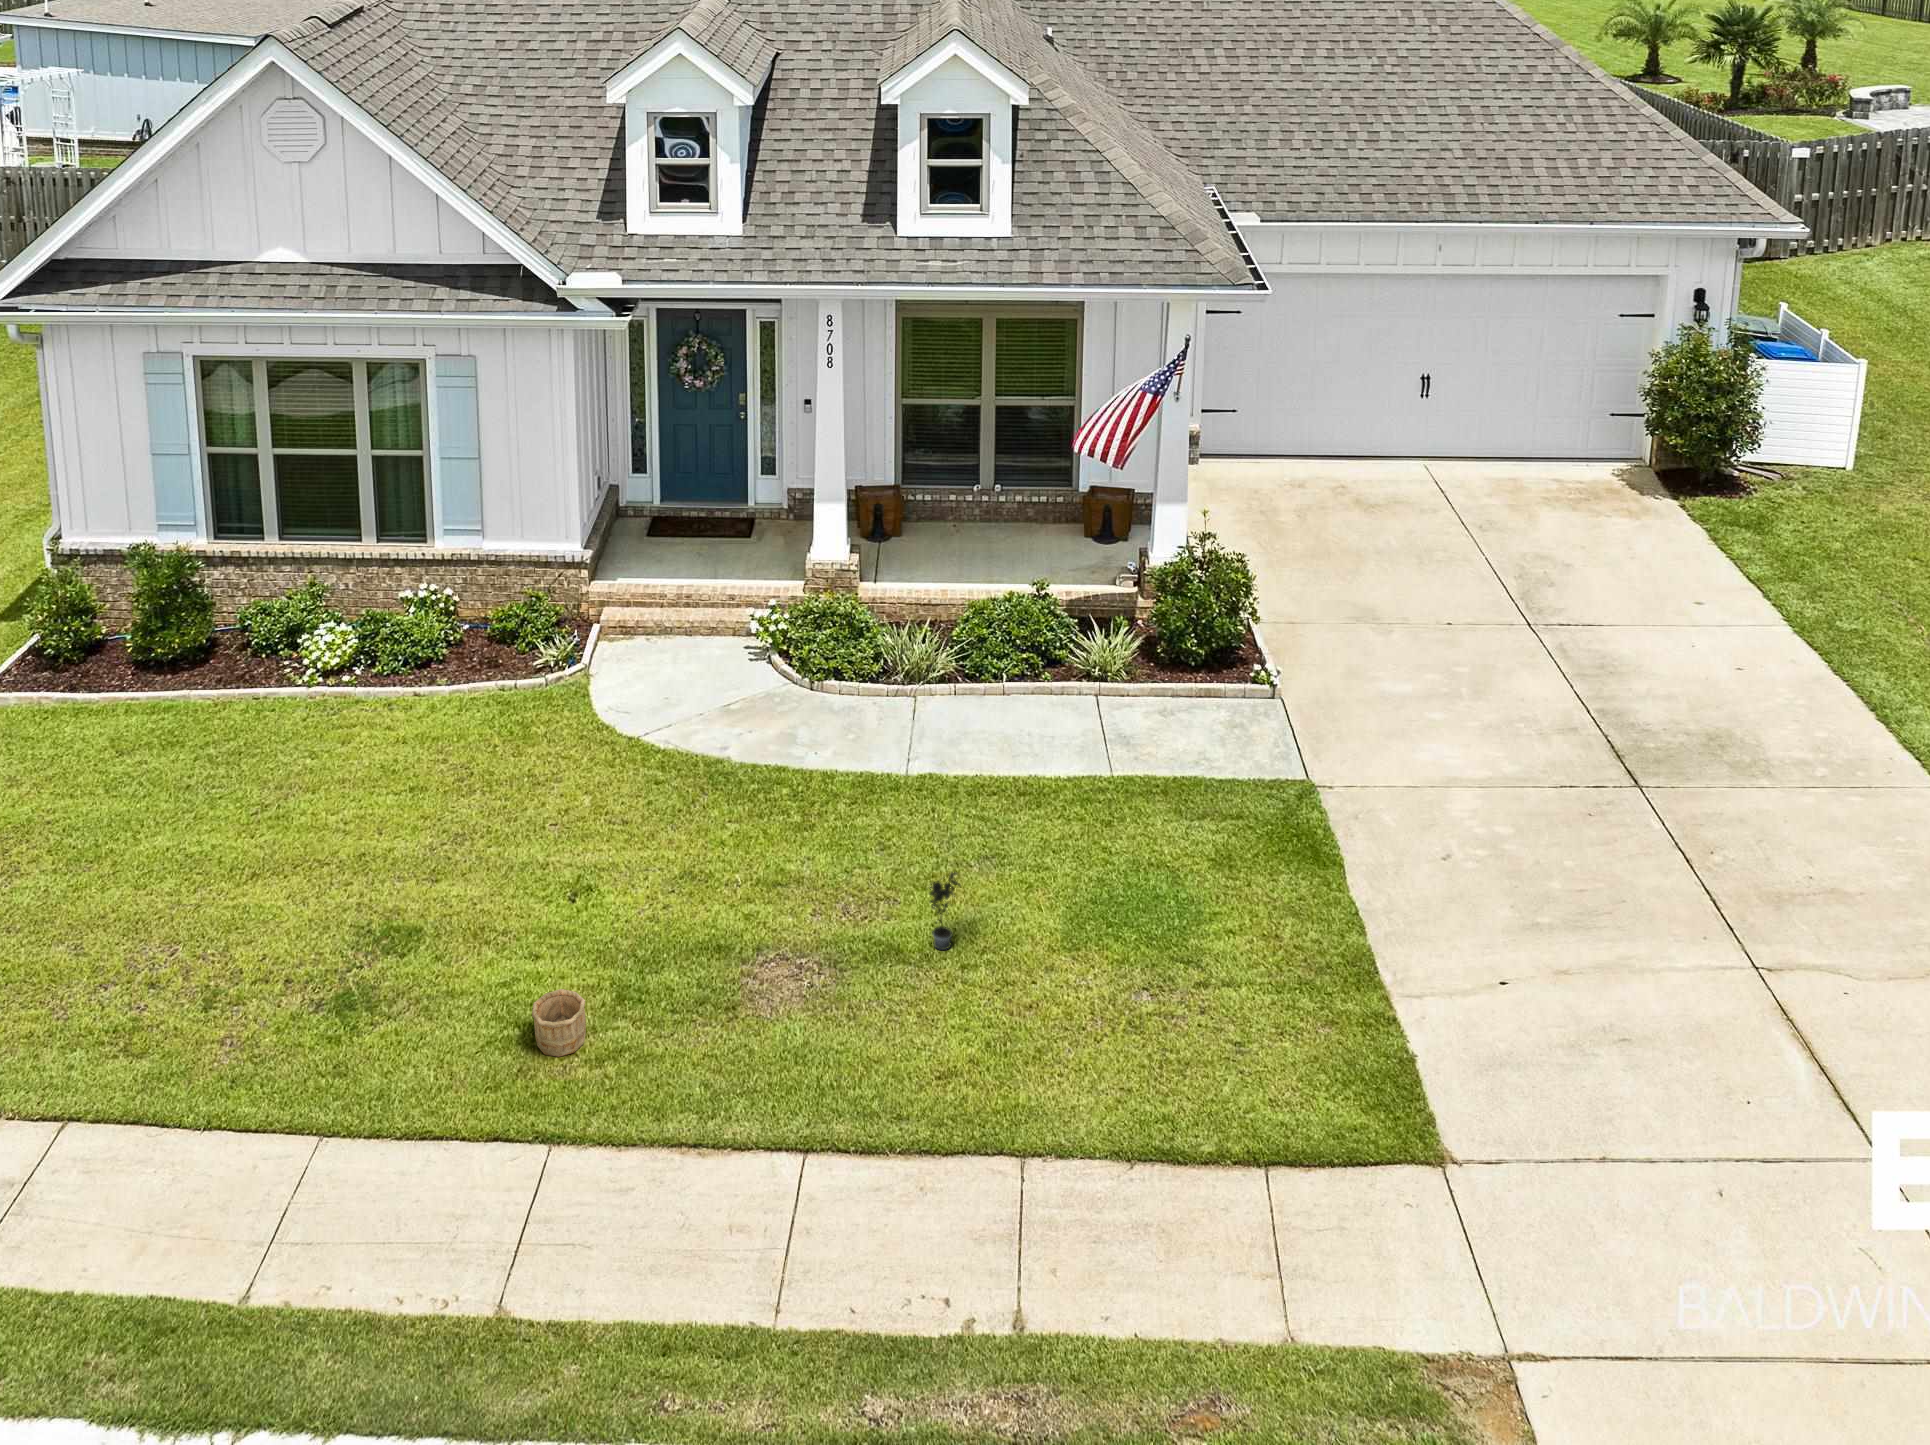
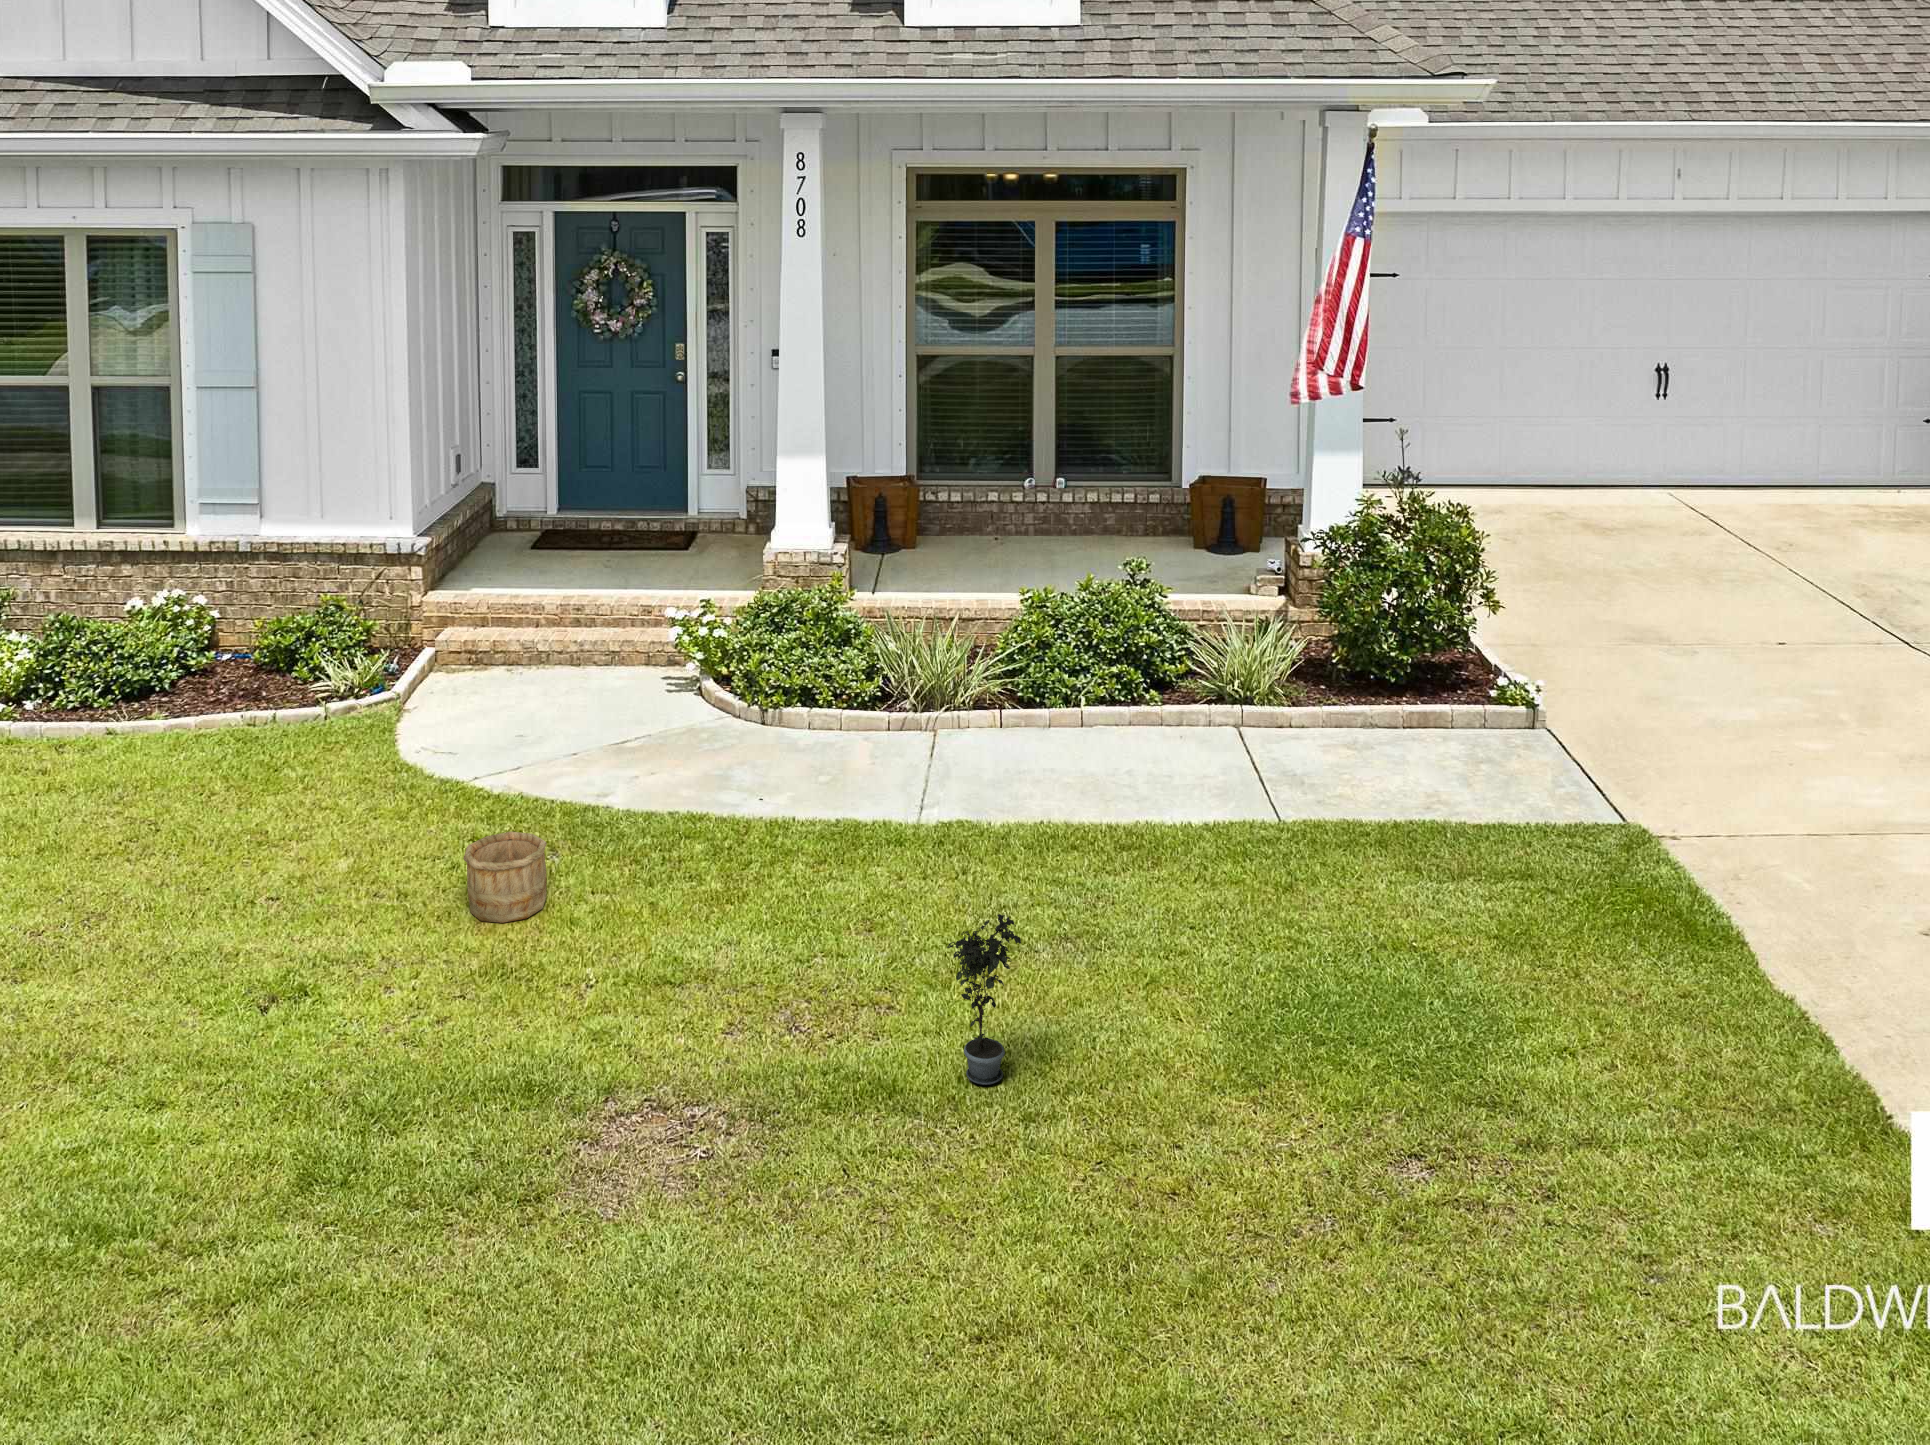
wooden bucket: present [532,989,586,1057] -> present [463,832,547,923]

